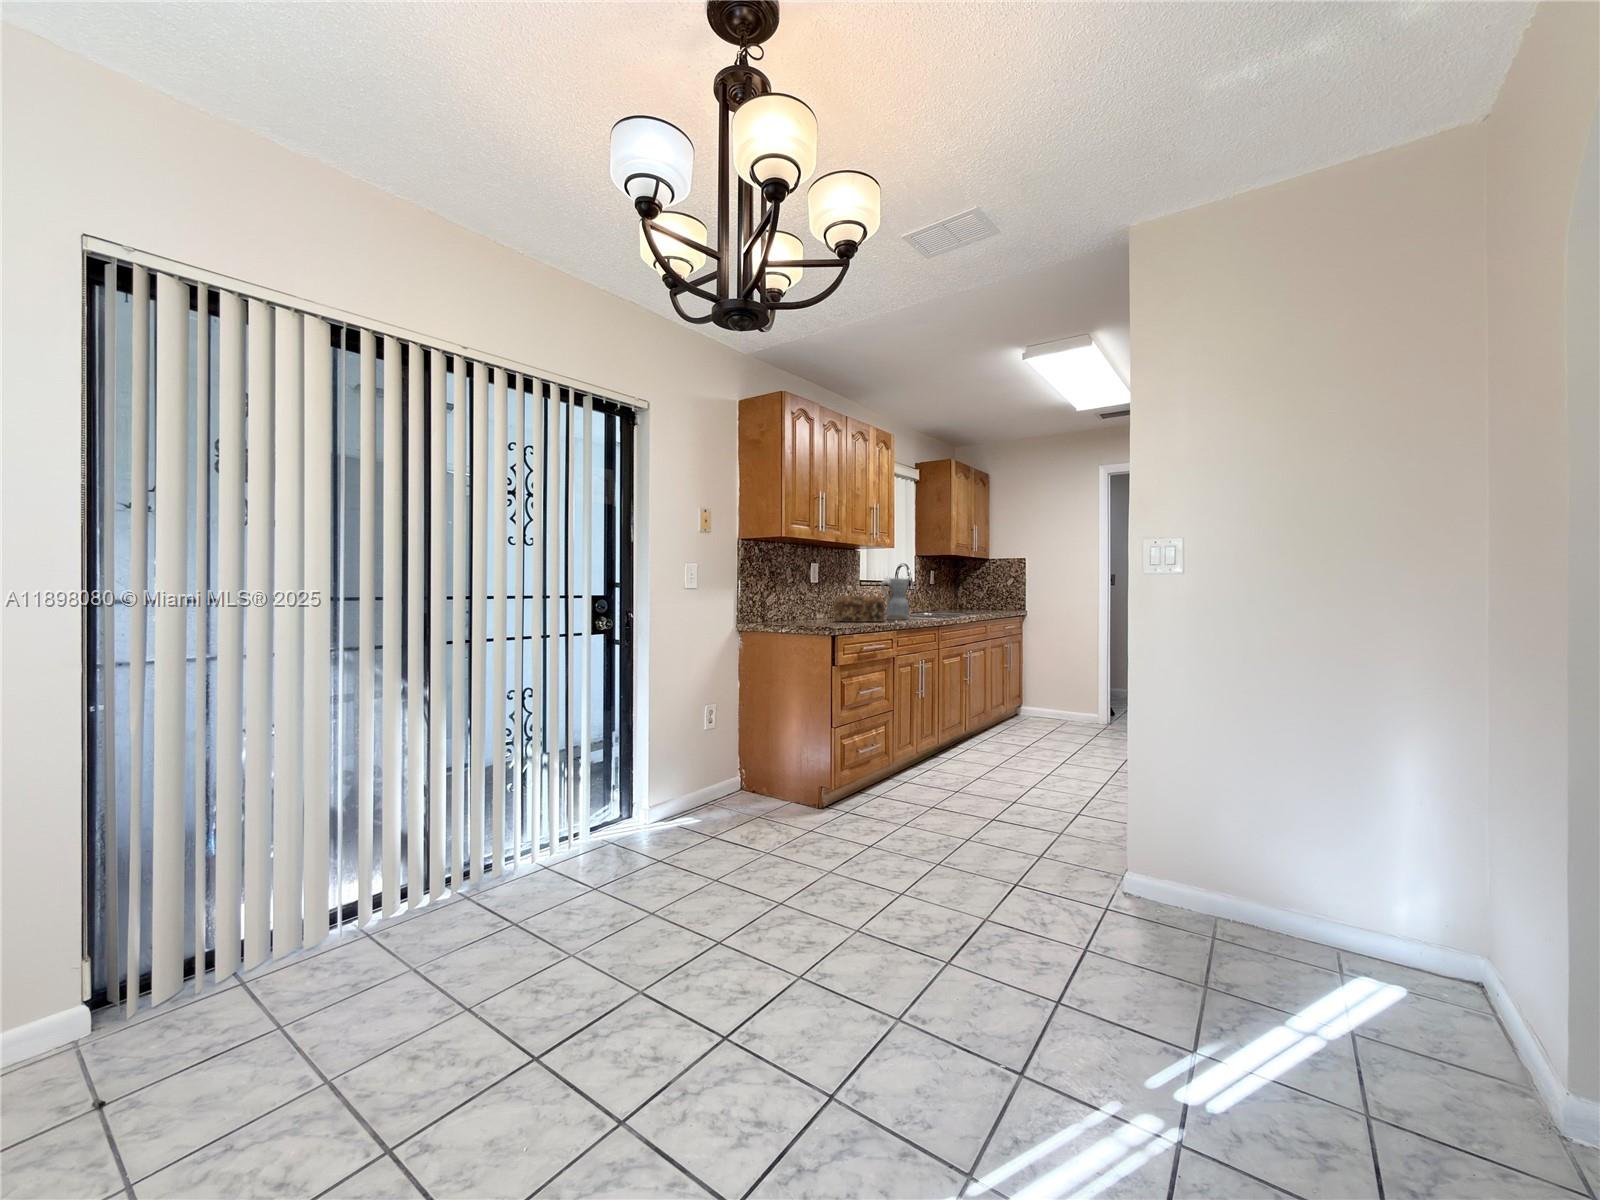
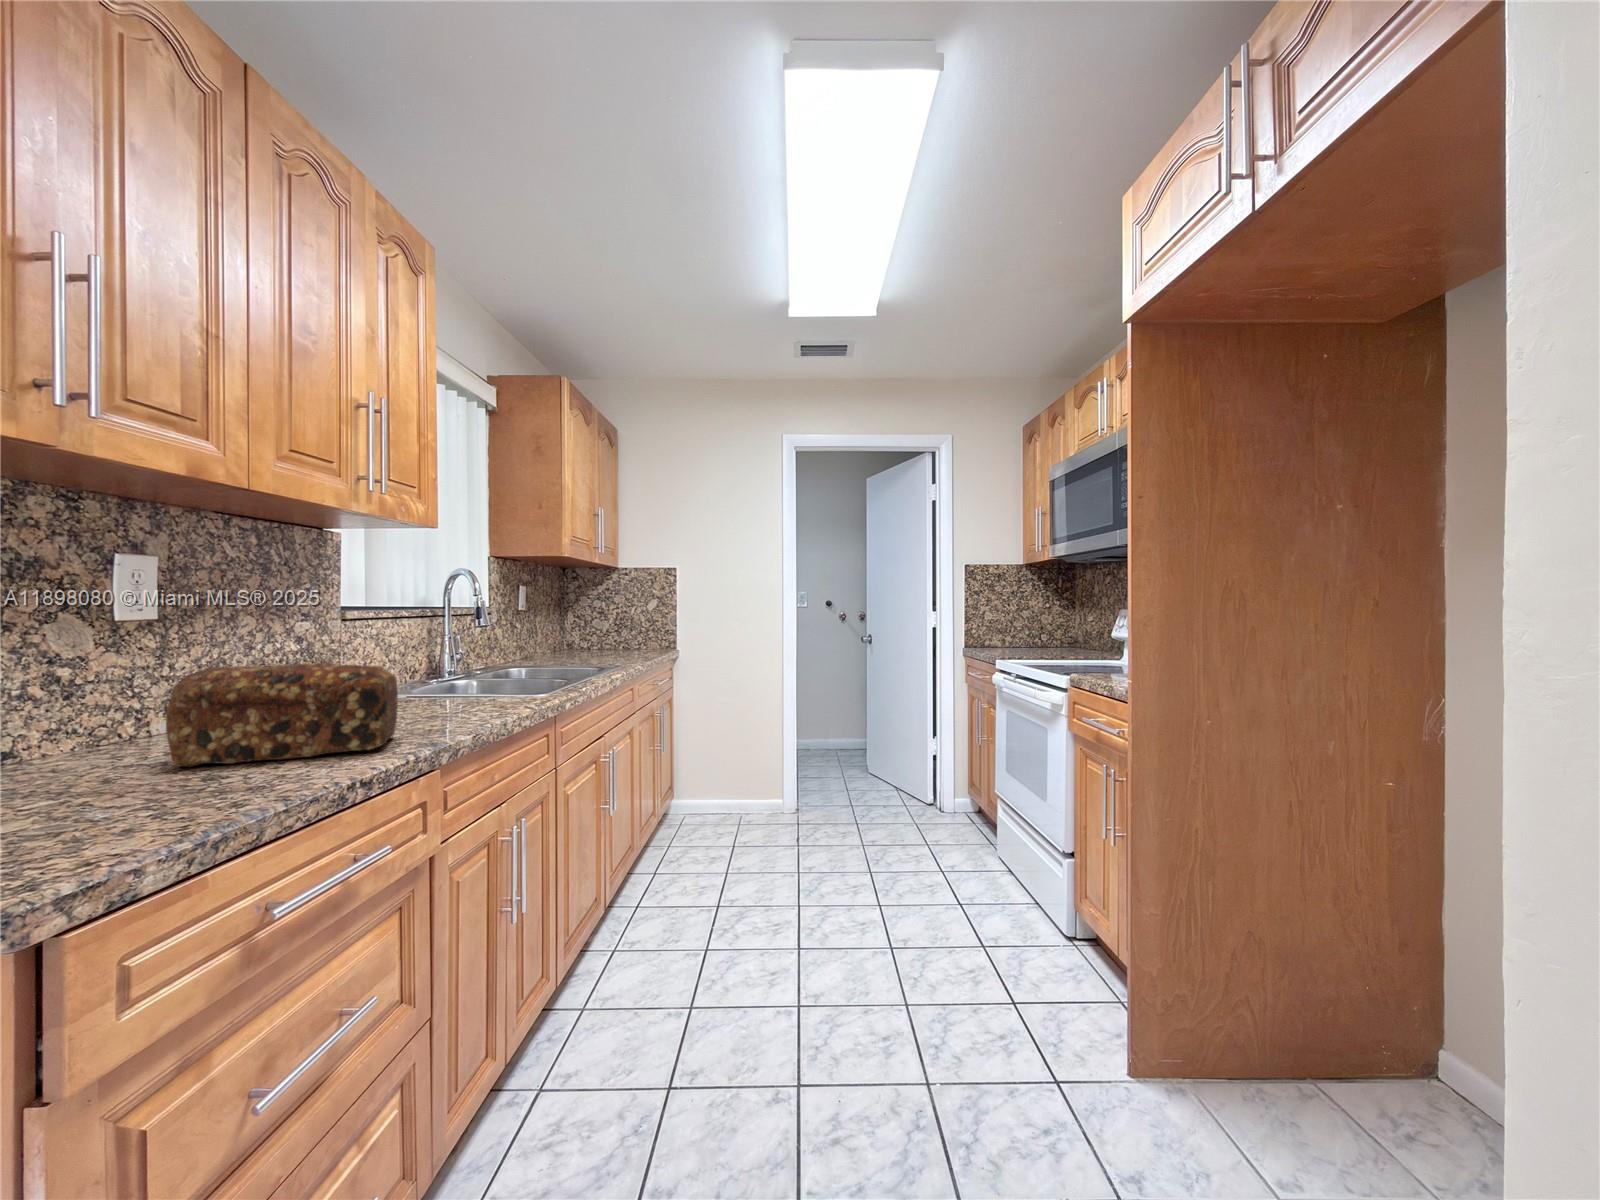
ceramic pitcher: present [881,578,909,620] -> none [390,603,480,721]

